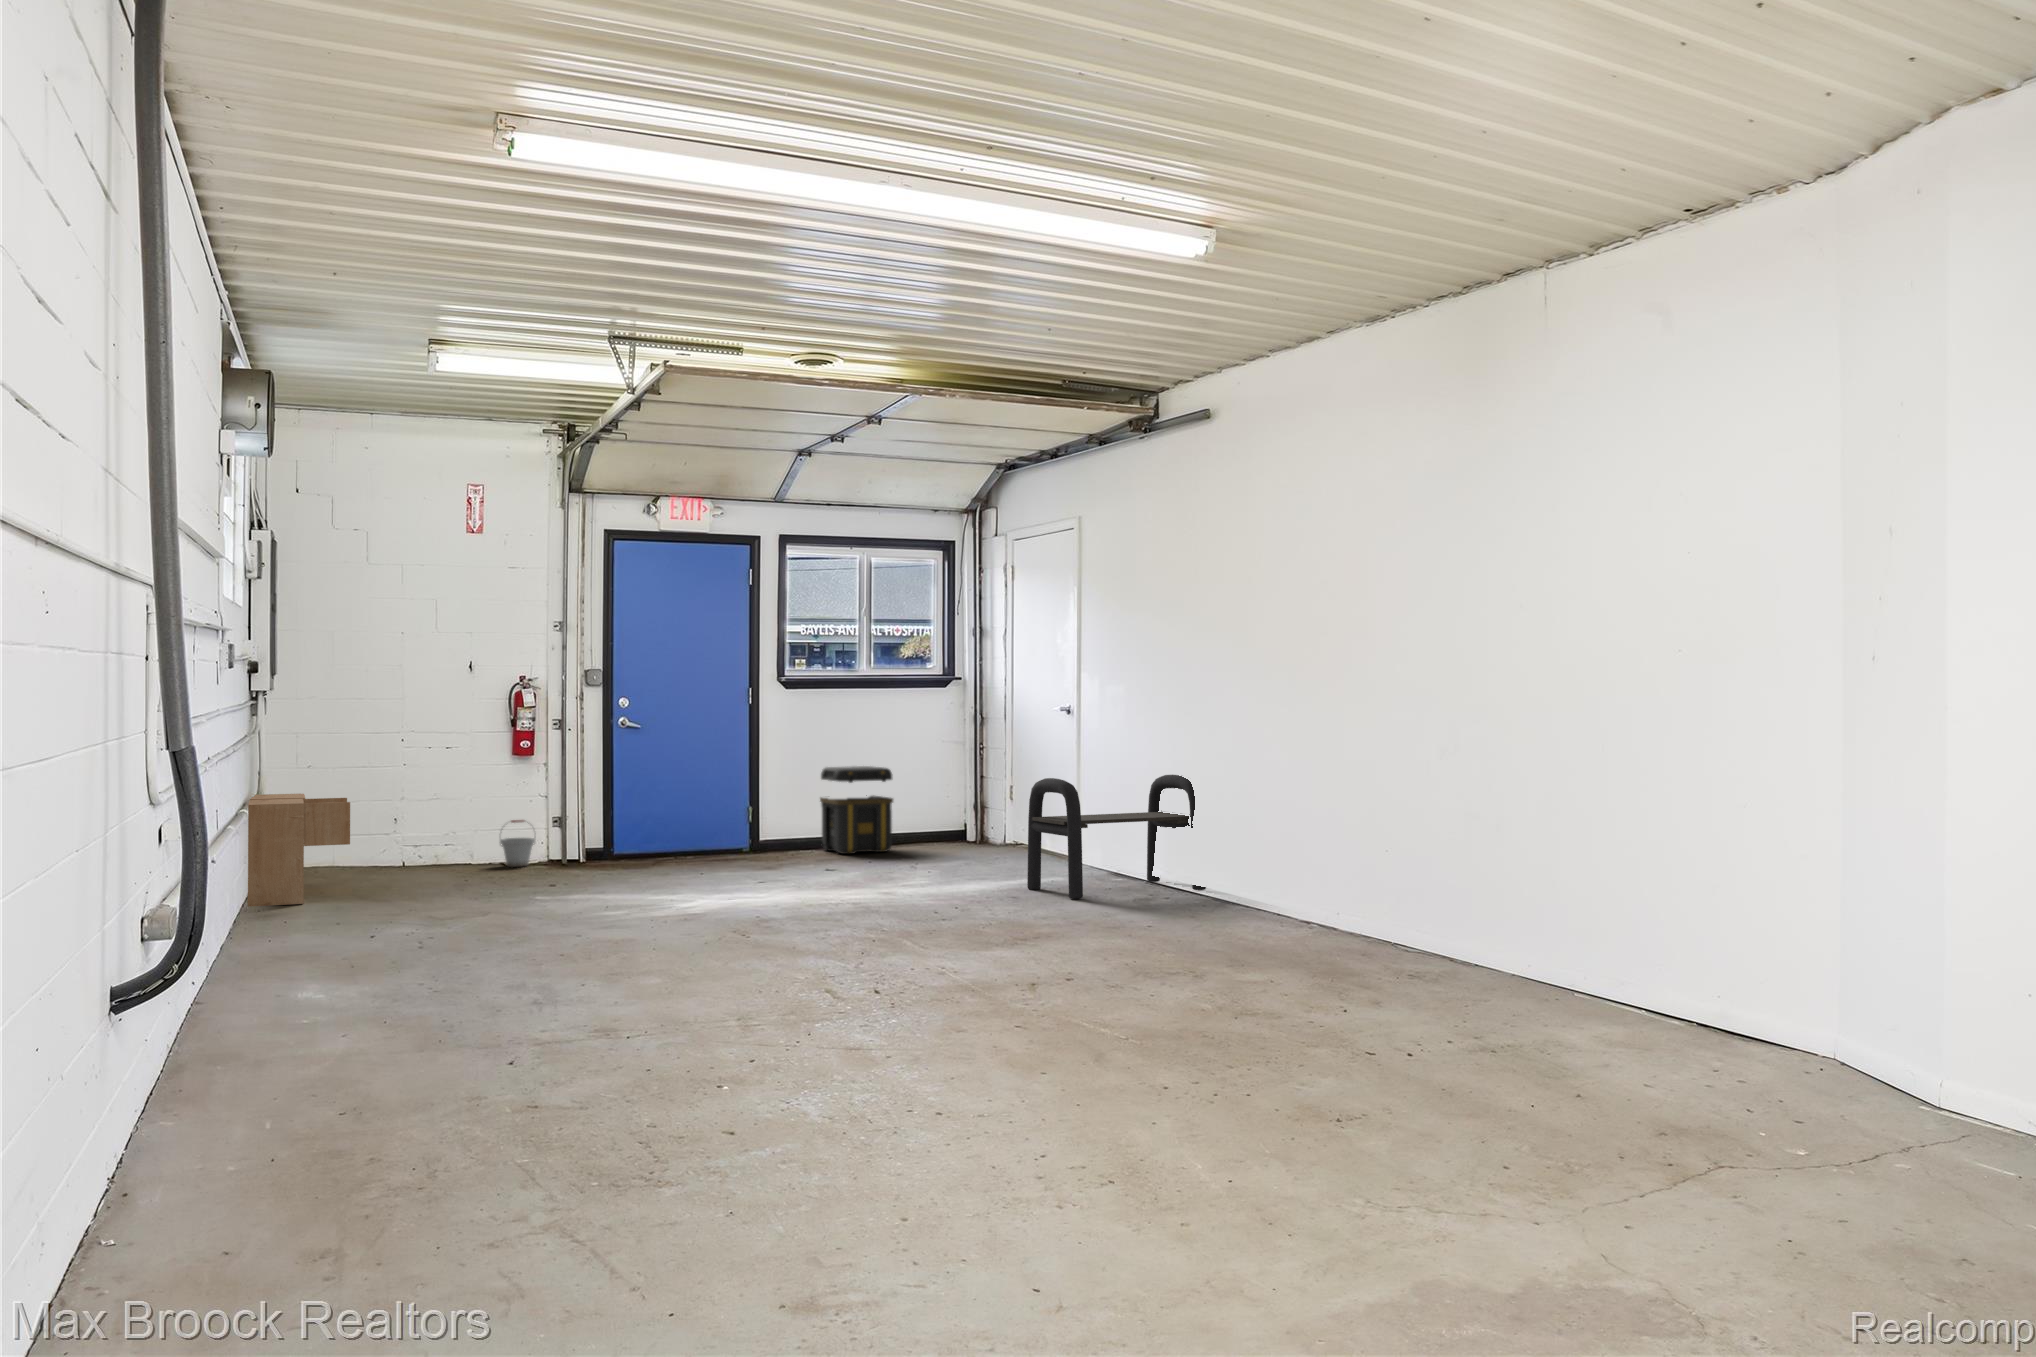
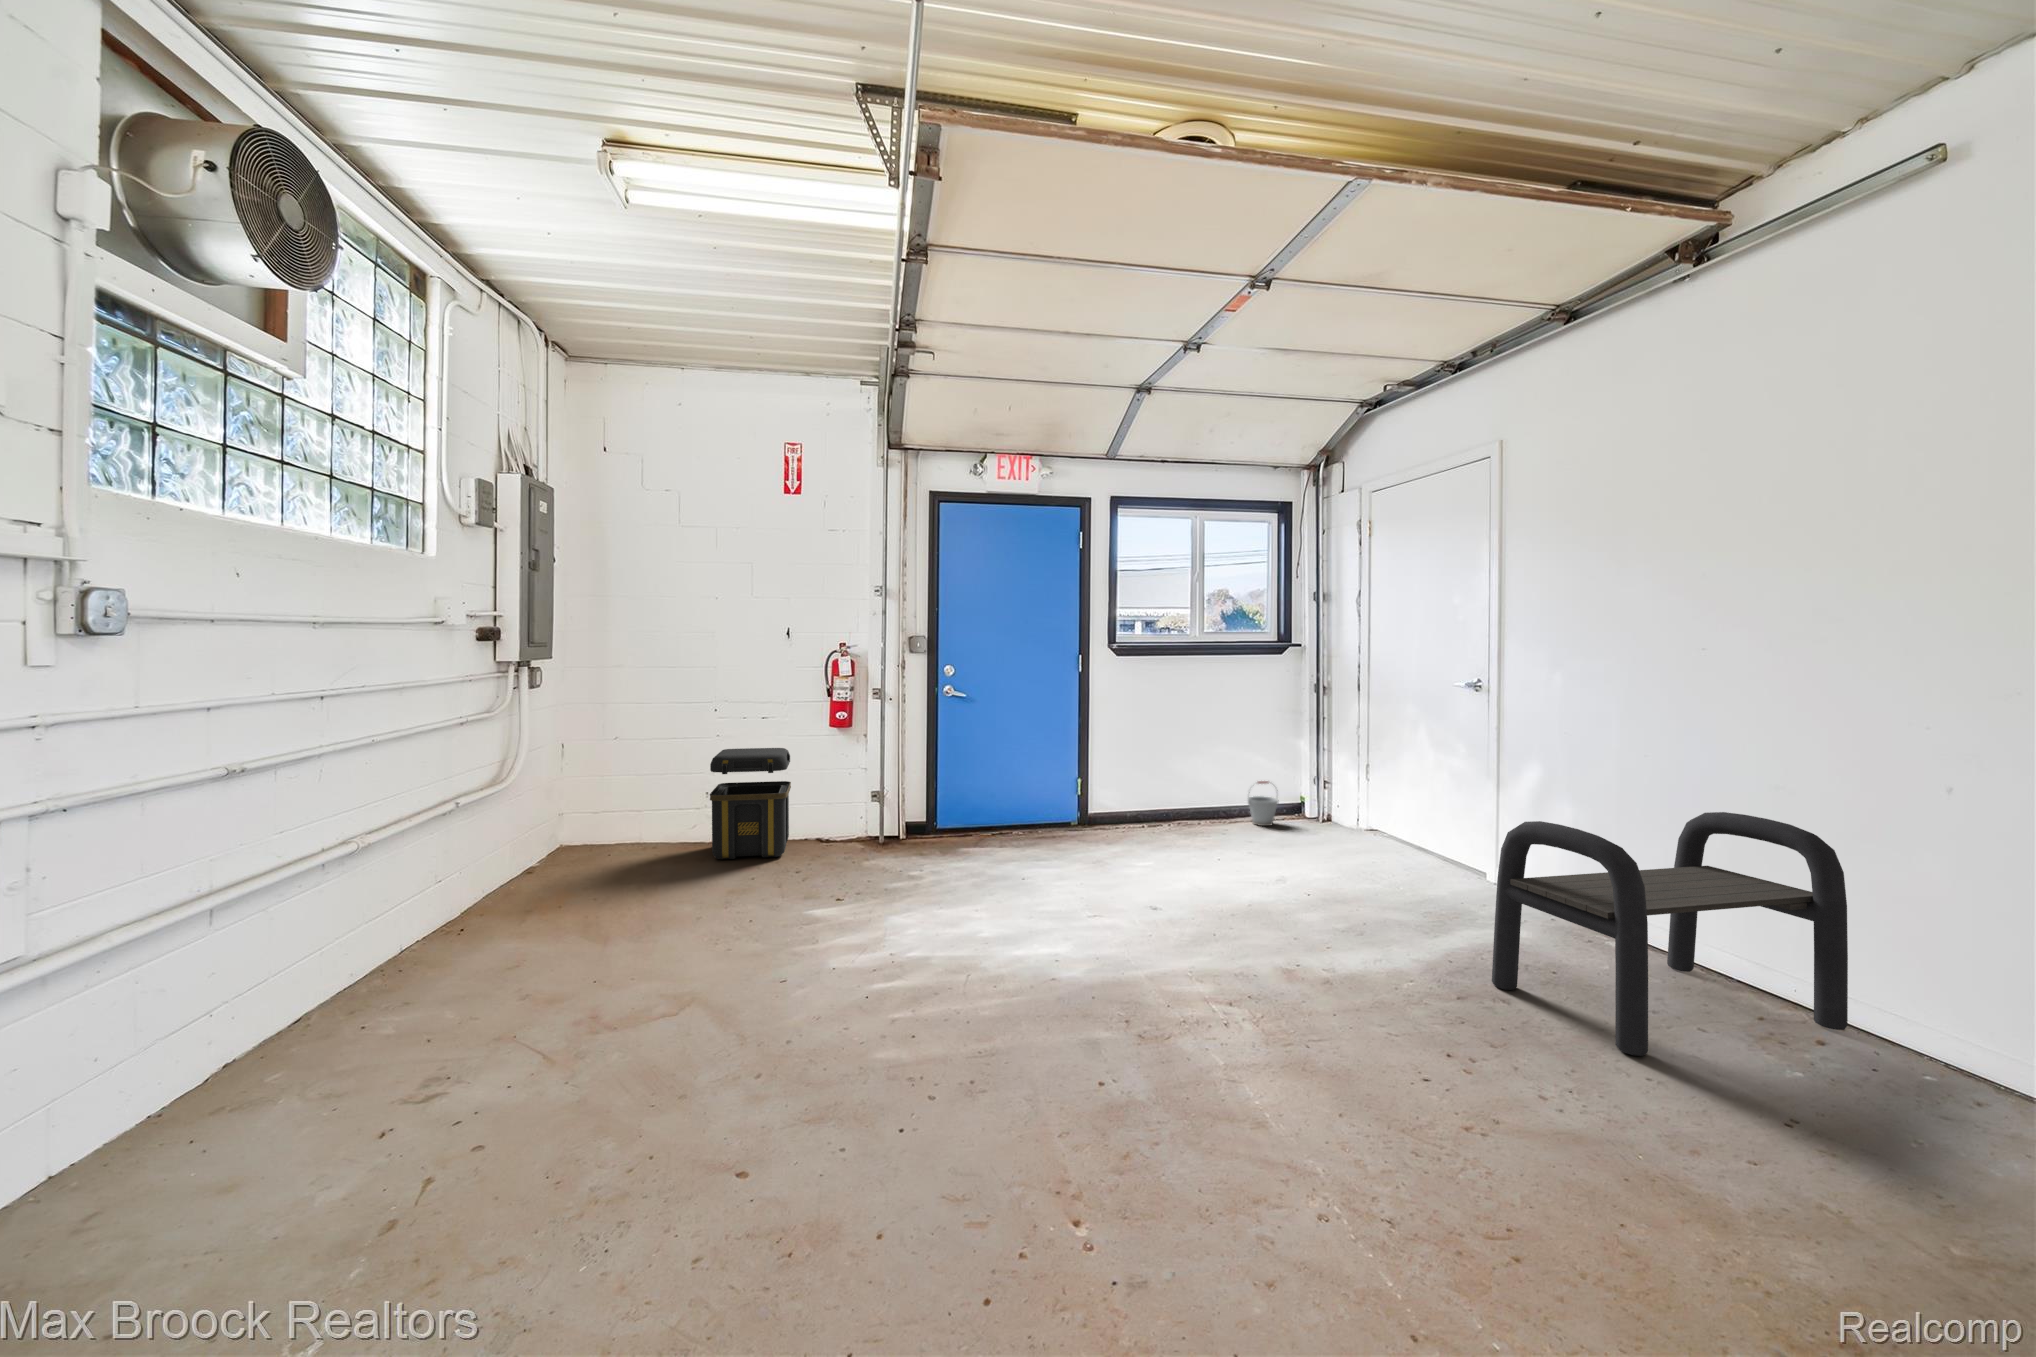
toolbox: present [820,766,893,854] -> present [710,748,791,860]
storage cabinet: present [248,794,350,907] -> none [425,775,594,944]
bucket: present [500,820,535,867] -> present [1248,781,1279,826]

